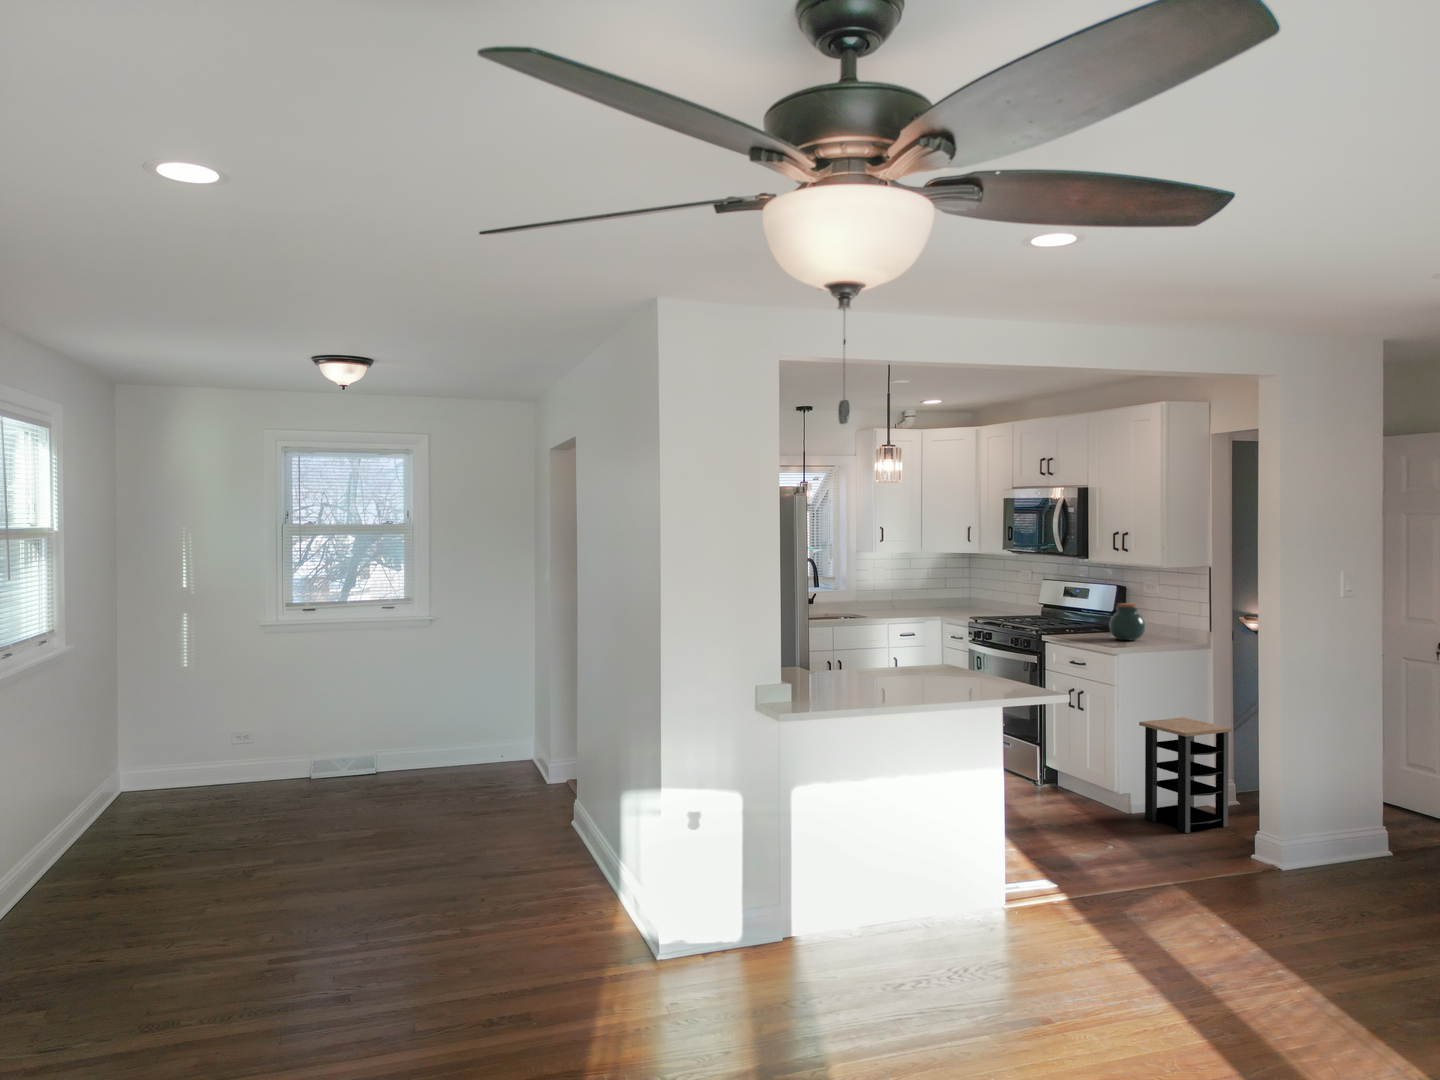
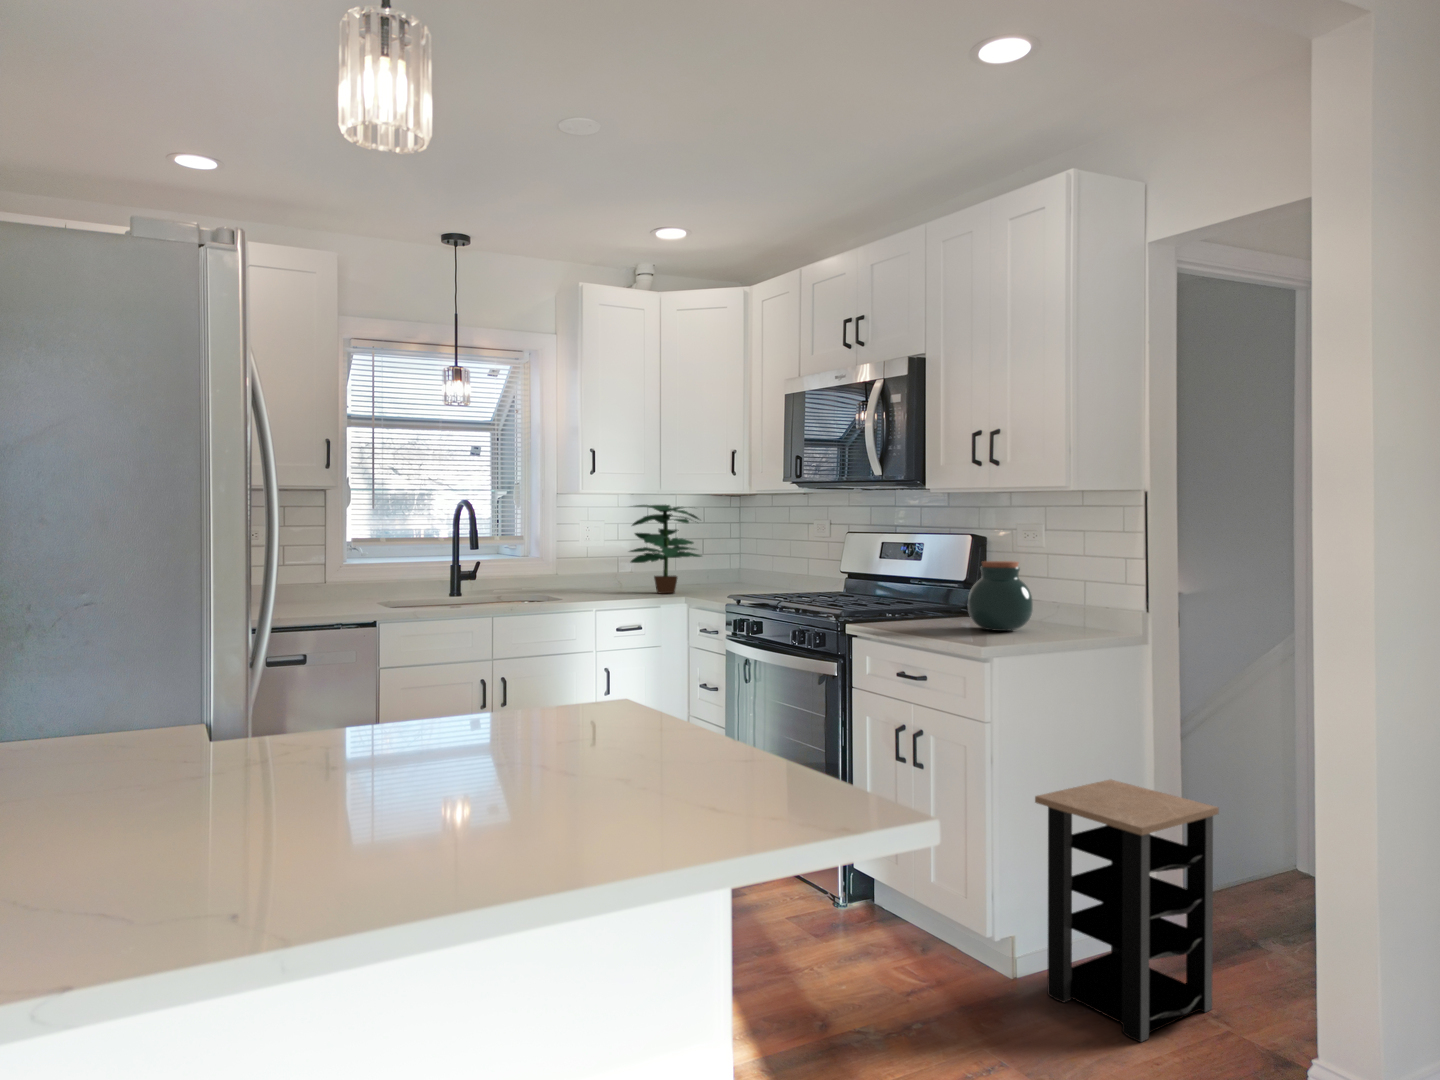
potted plant: none [904,558,950,614] -> present [630,505,701,593]

